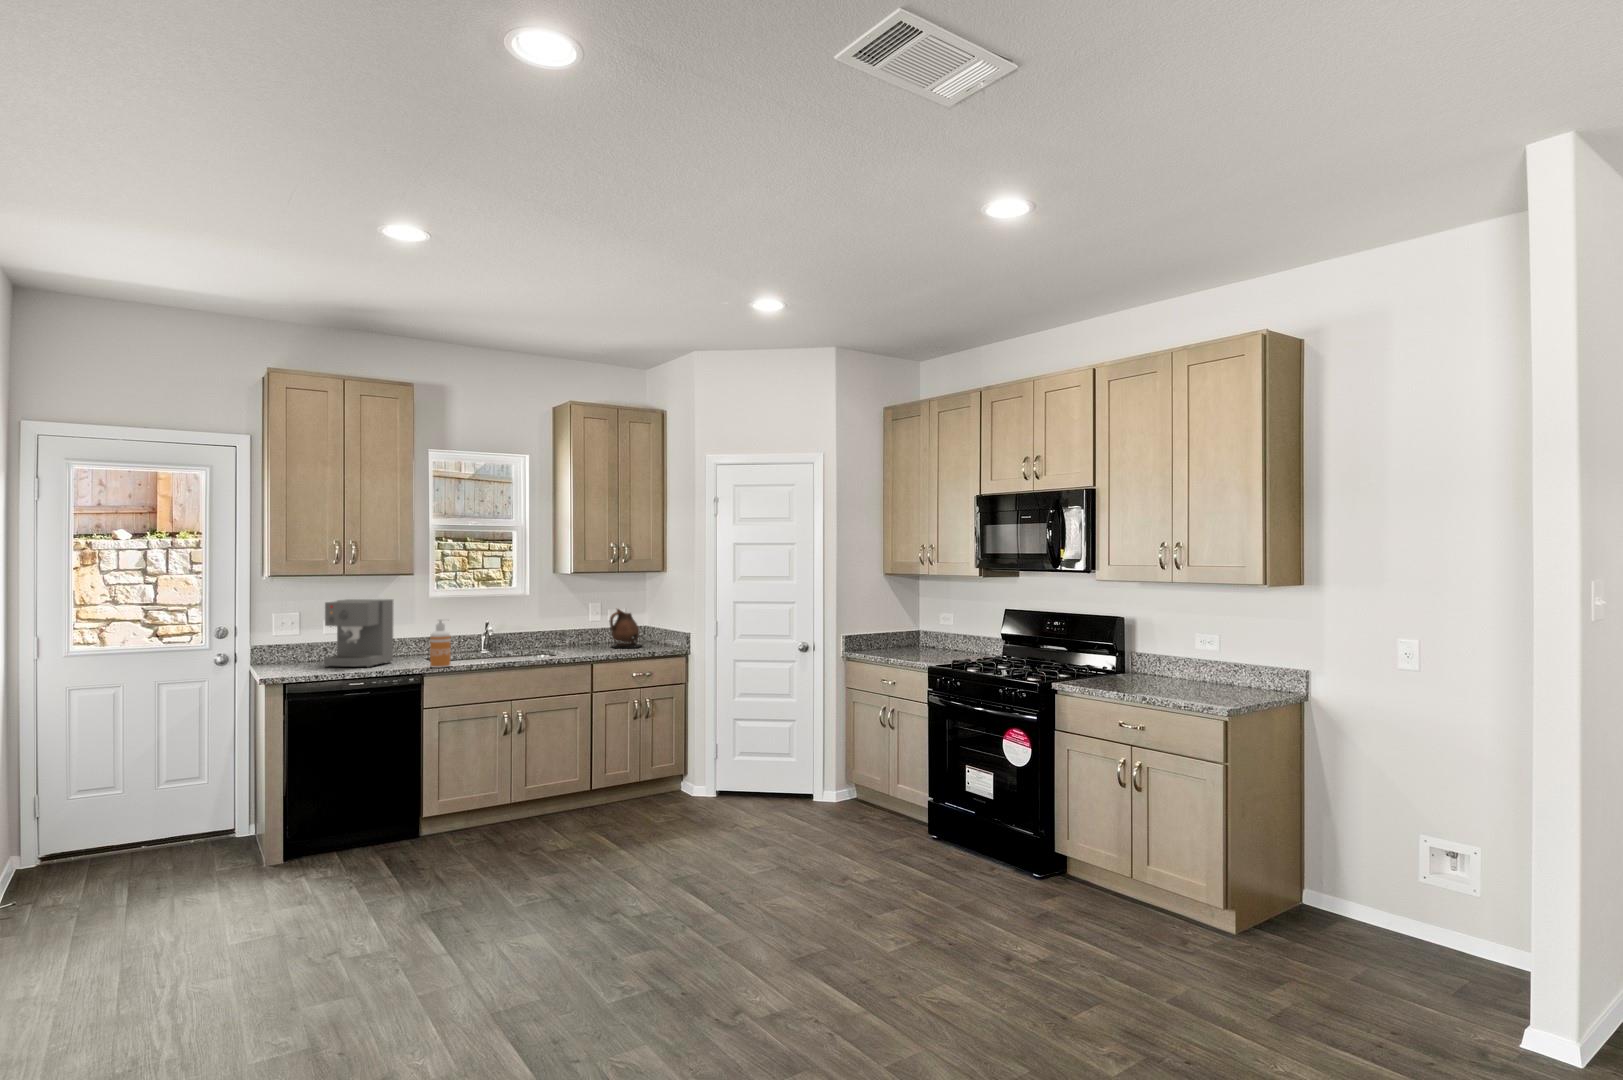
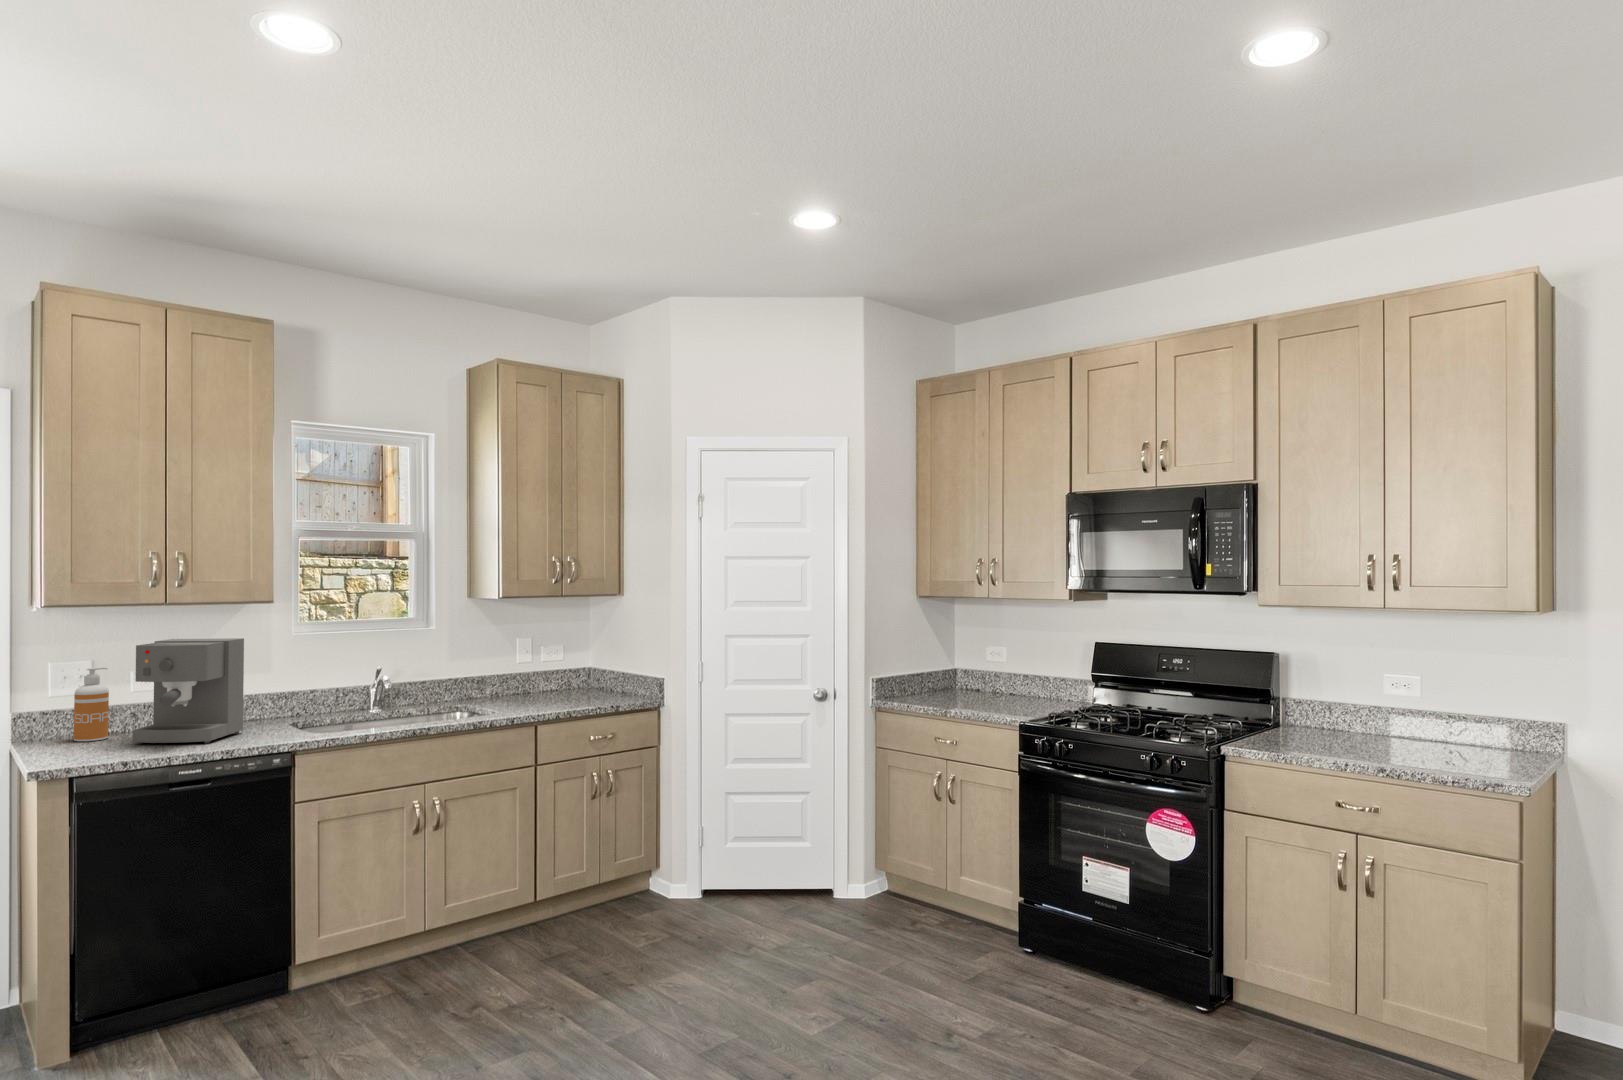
ceramic pitcher: present [609,609,641,647] -> none [547,645,590,698]
soap dispenser: present [430,619,451,668] -> present [74,668,109,742]

